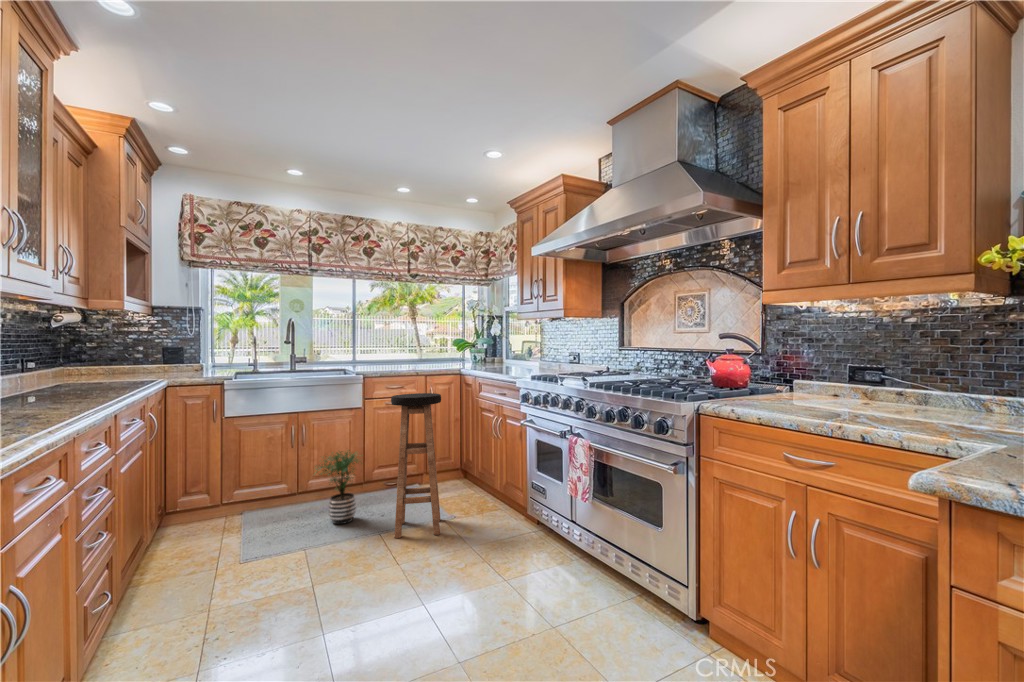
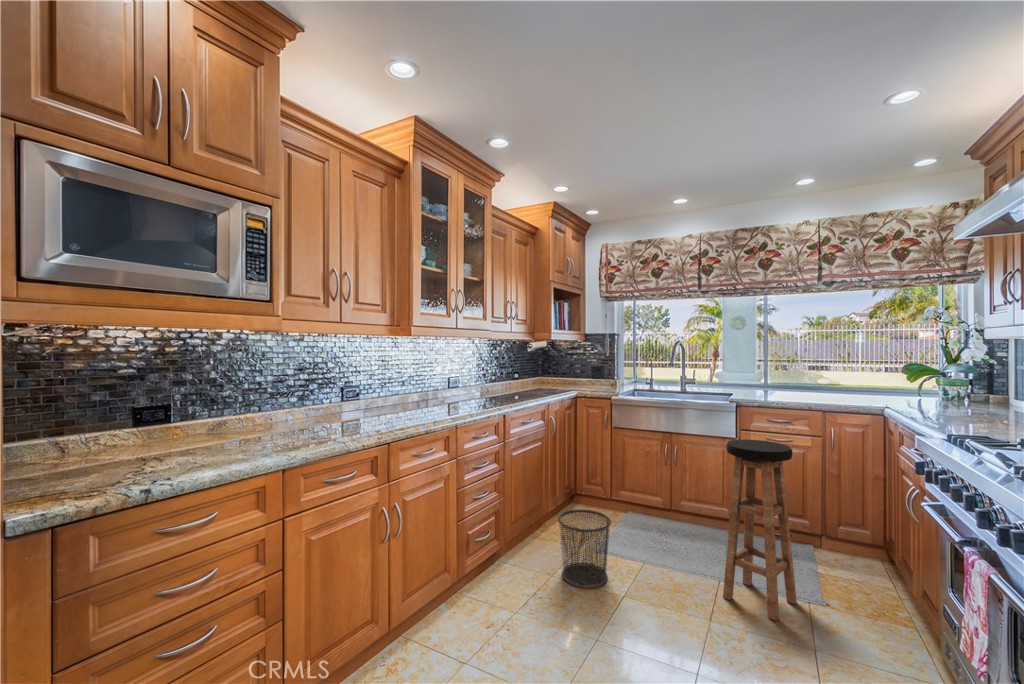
potted plant: present [315,452,358,524] -> none [665,480,719,557]
waste bin: none [214,503,289,598] -> present [558,509,611,587]

